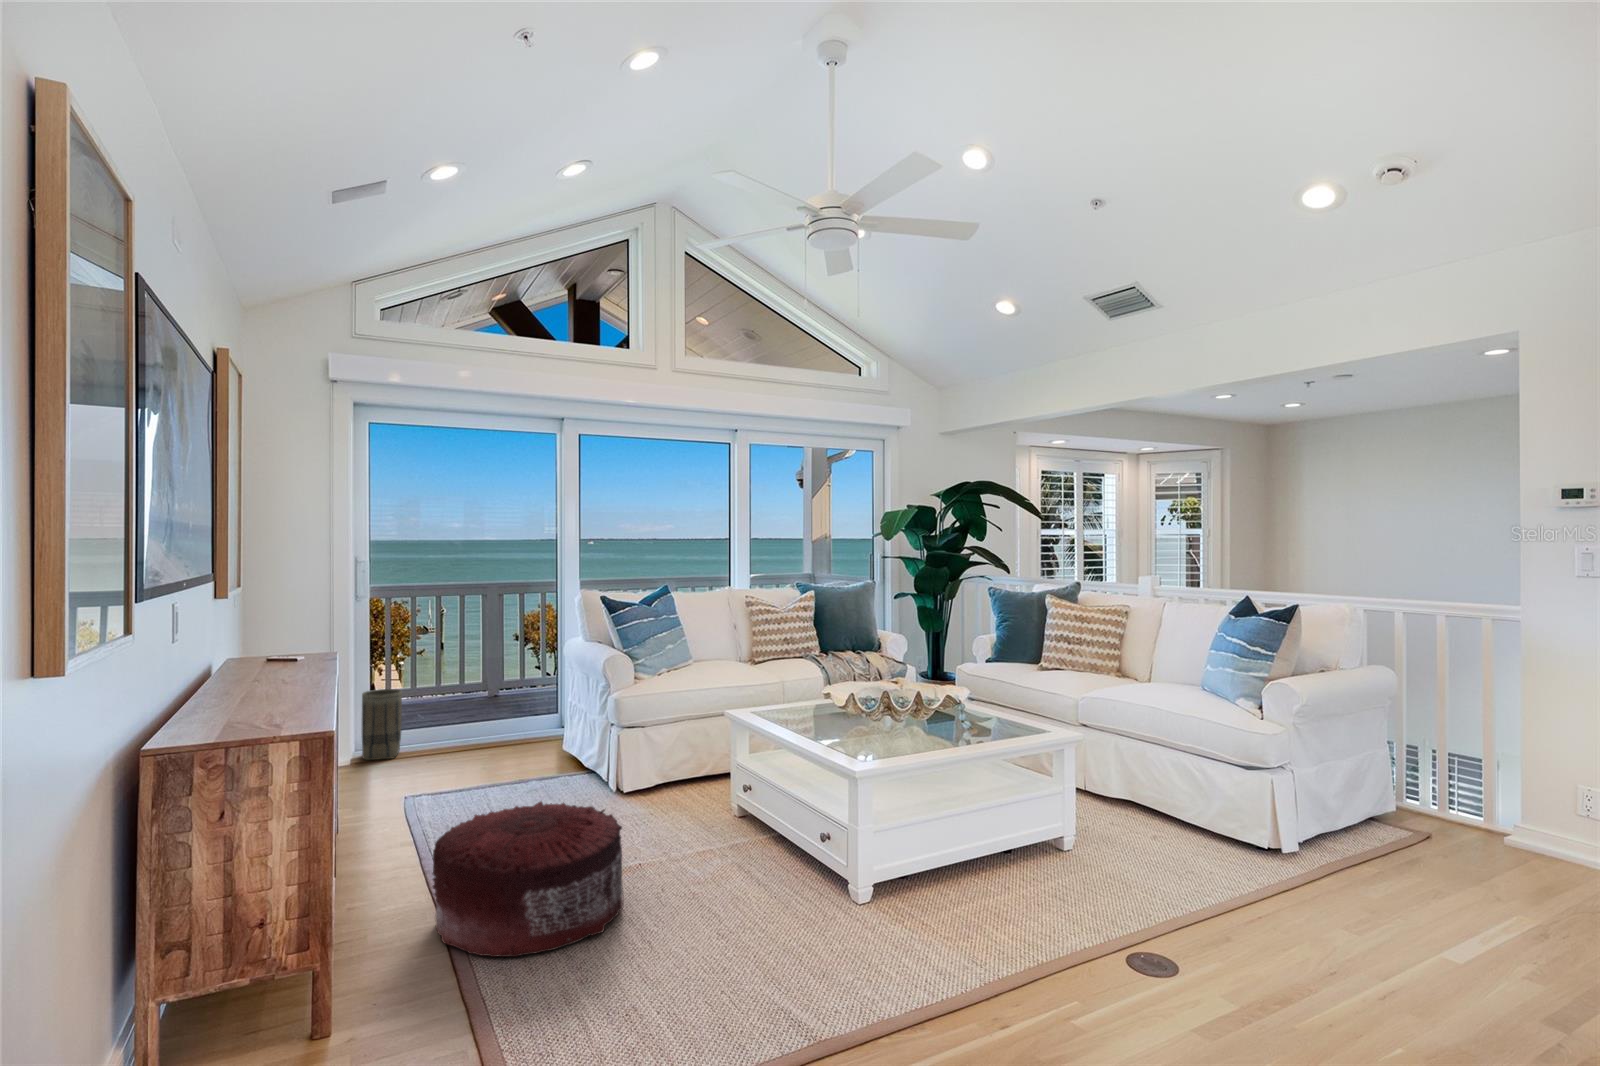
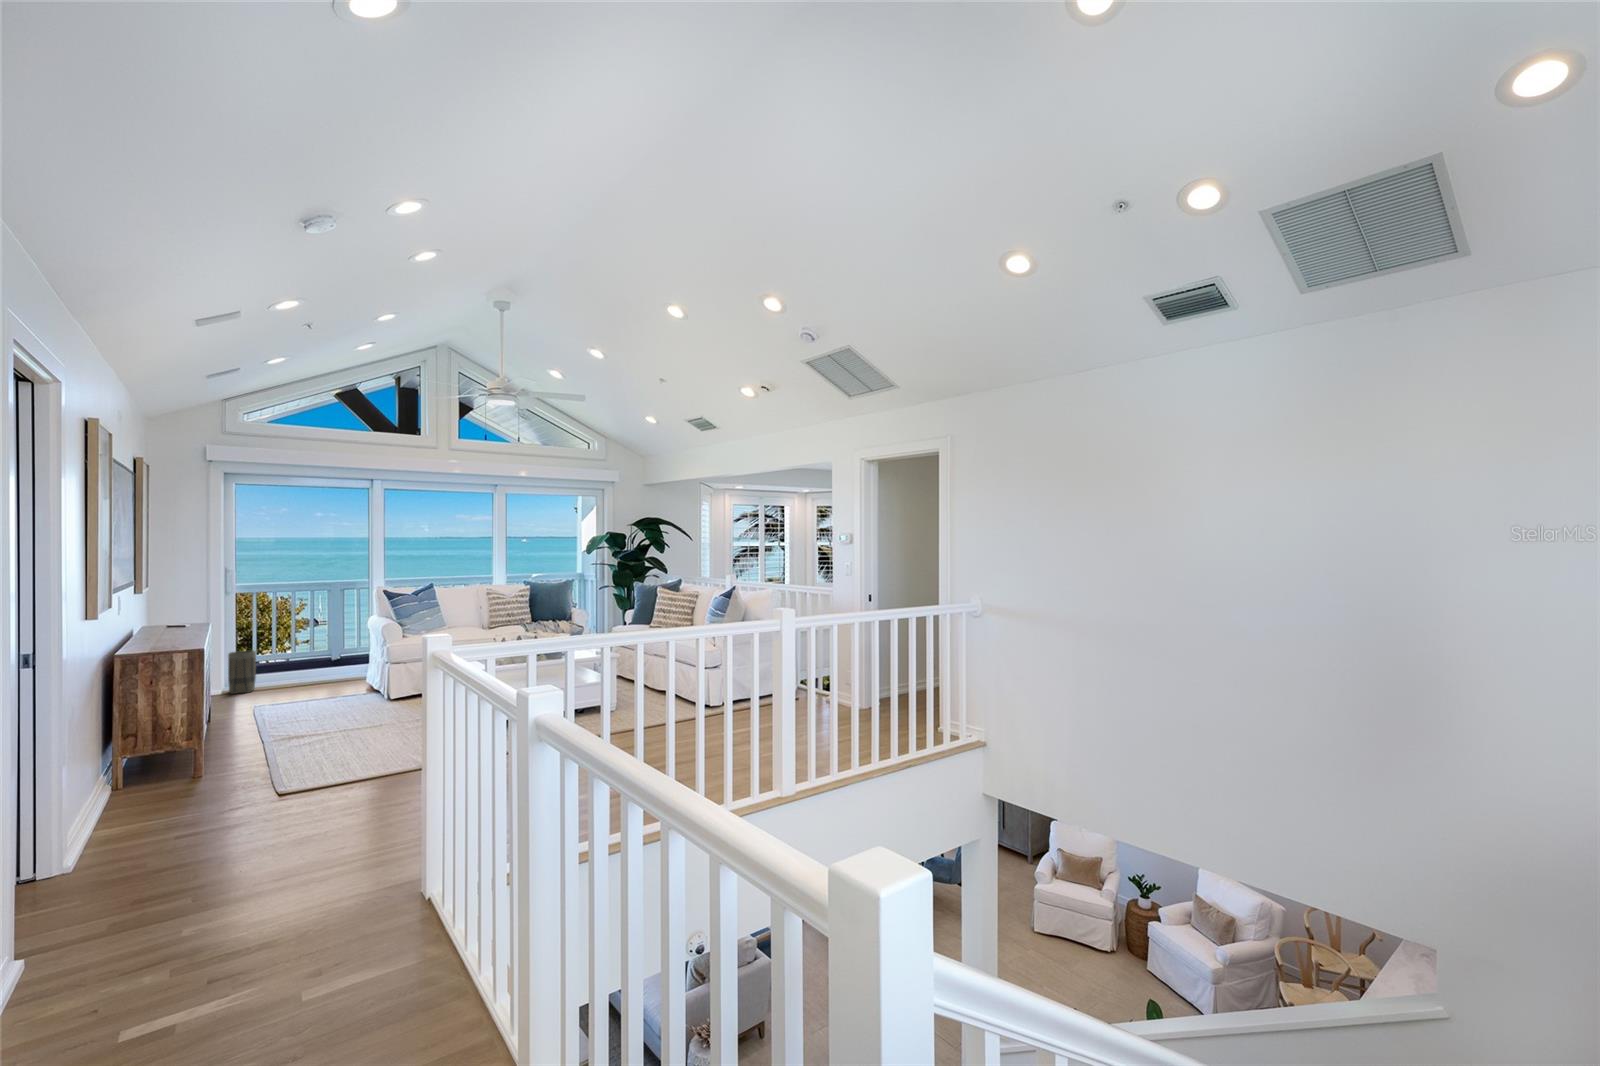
pouf: present [432,801,623,957] -> none [257,693,362,755]

